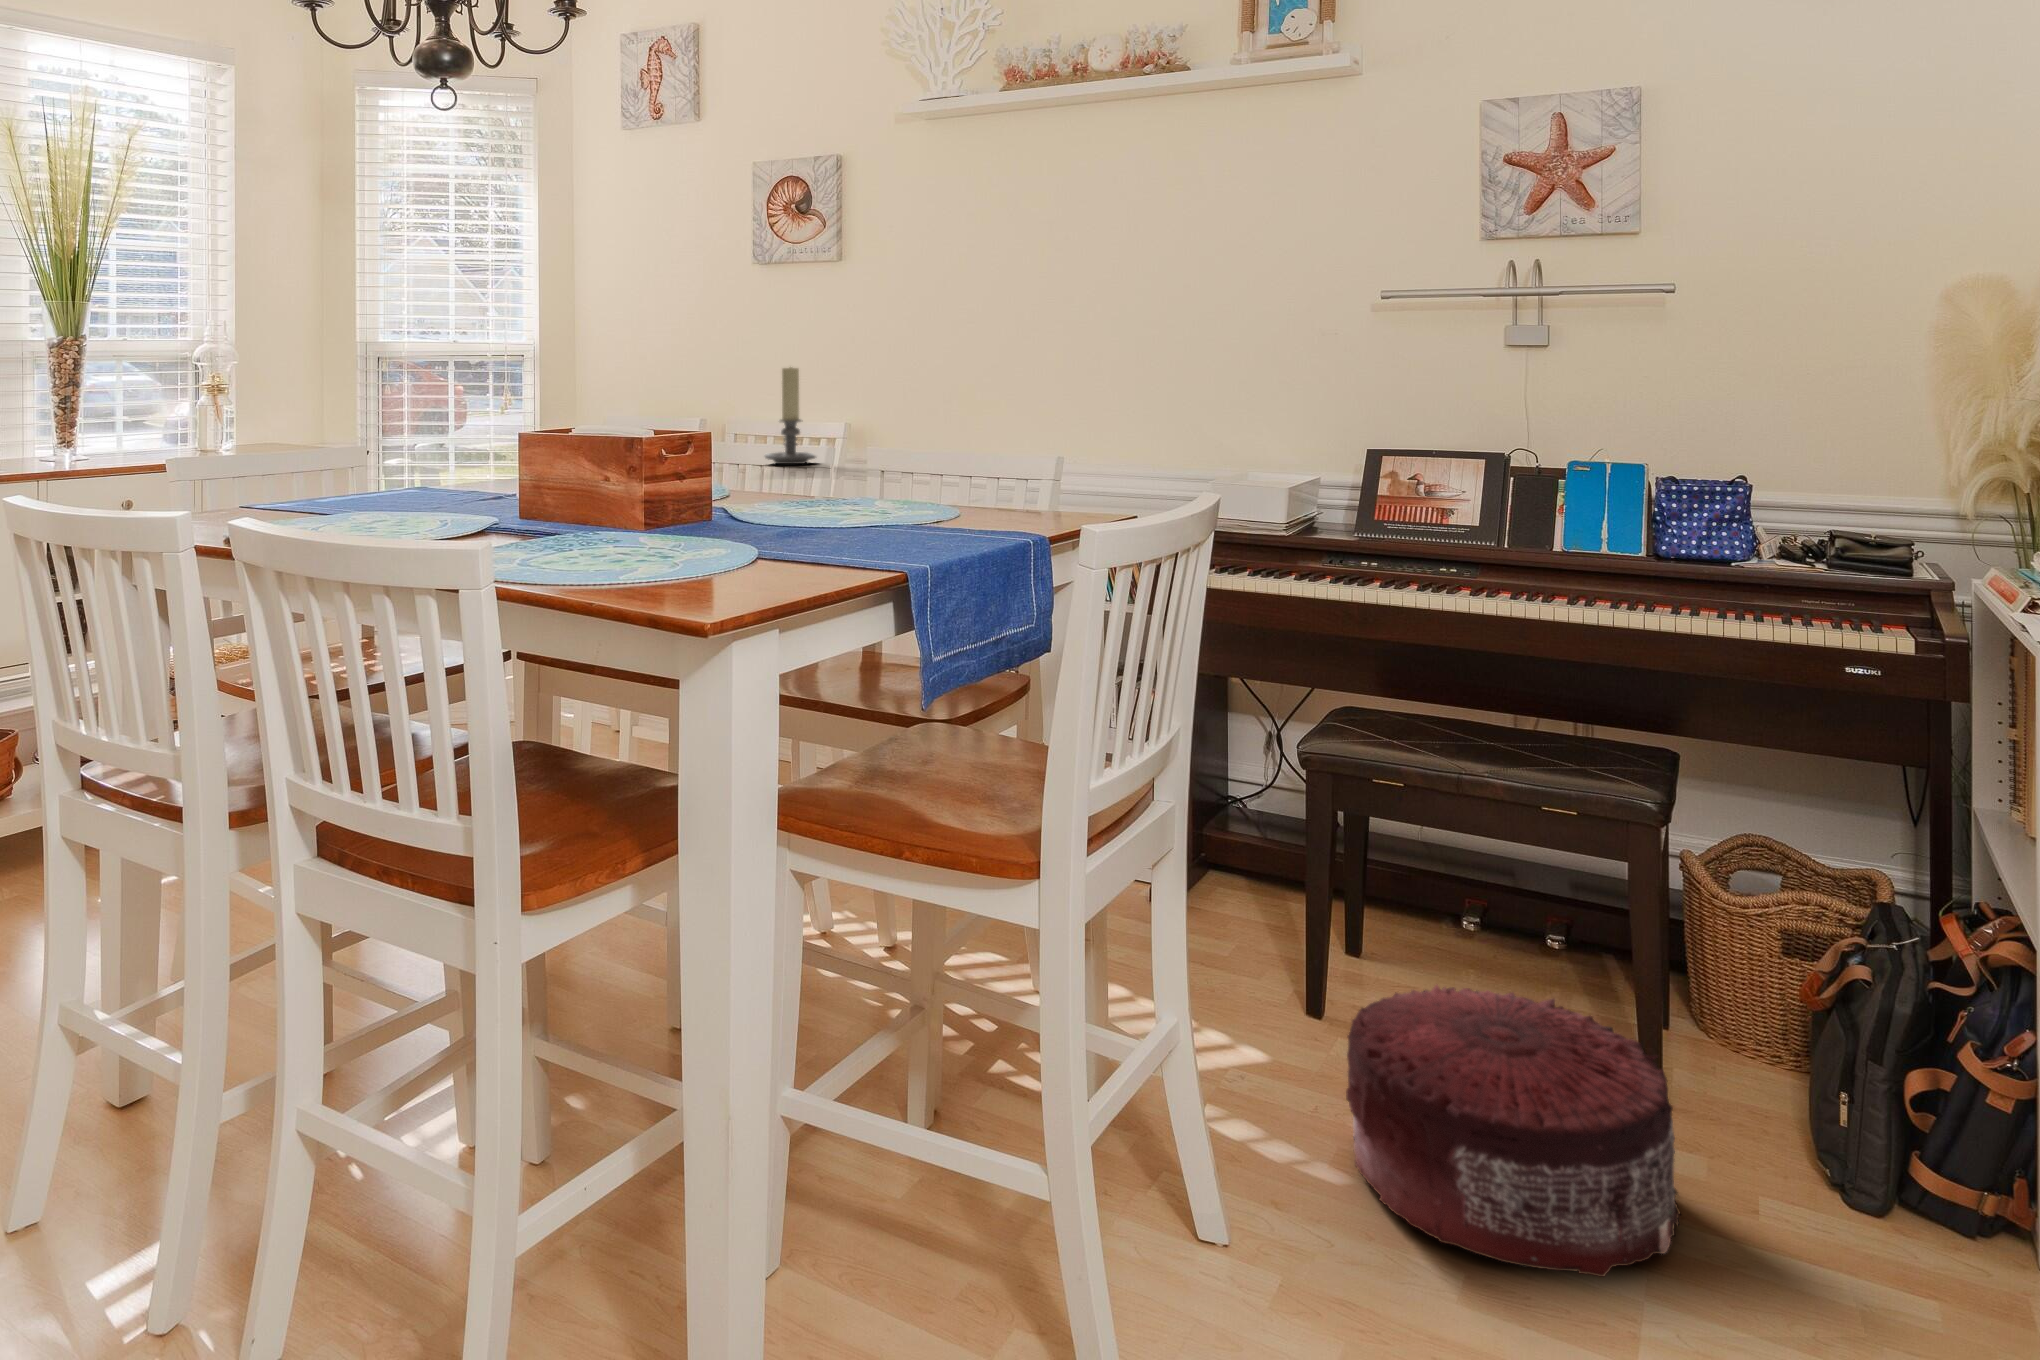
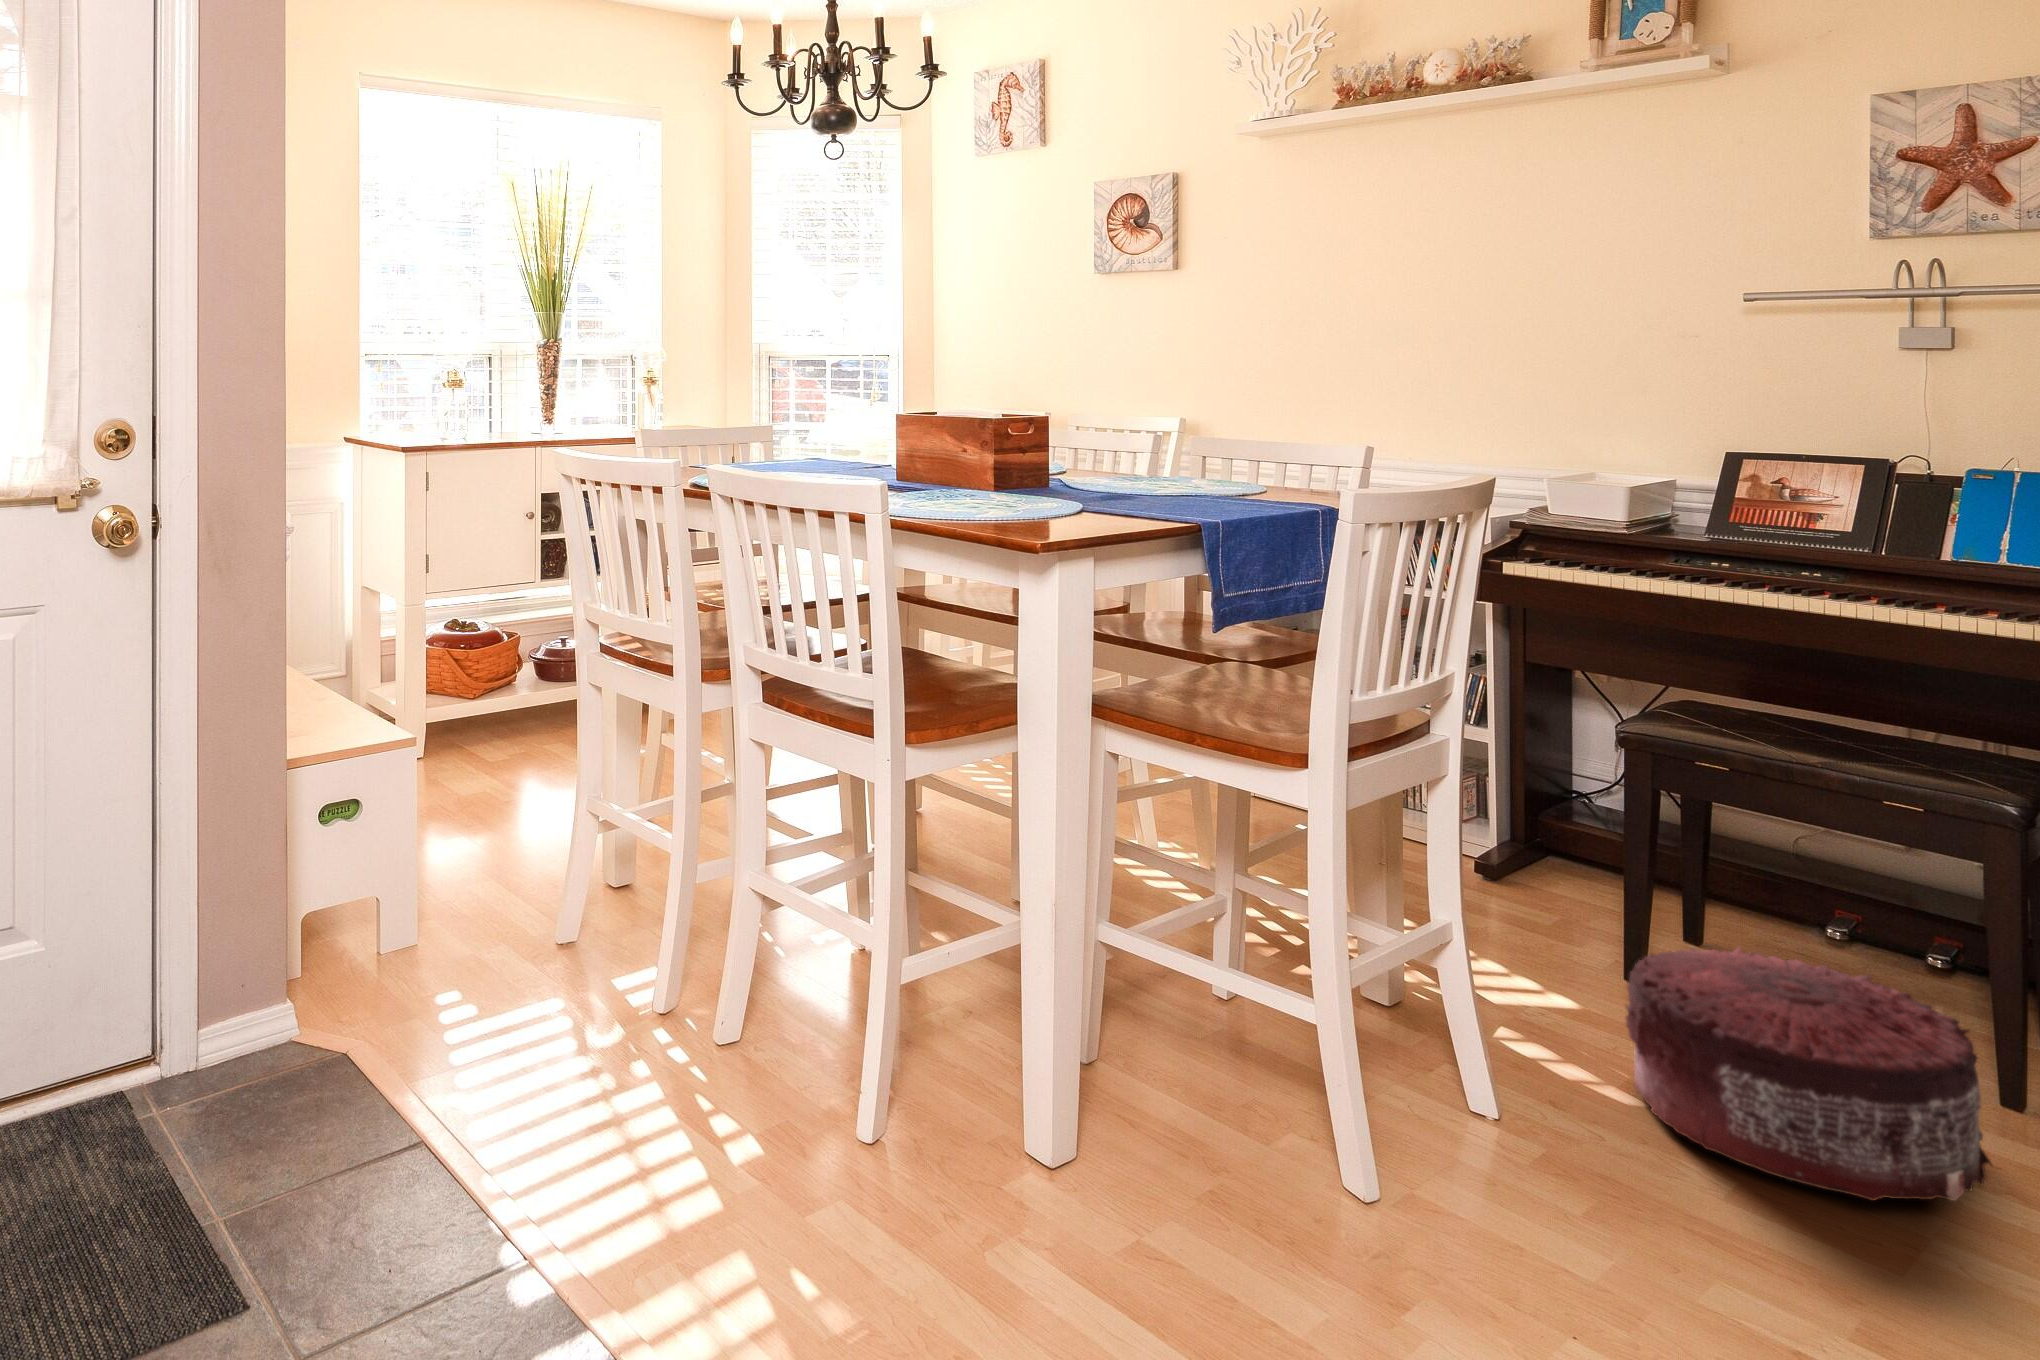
candle holder: present [765,367,815,464] -> none [1102,364,1152,453]

